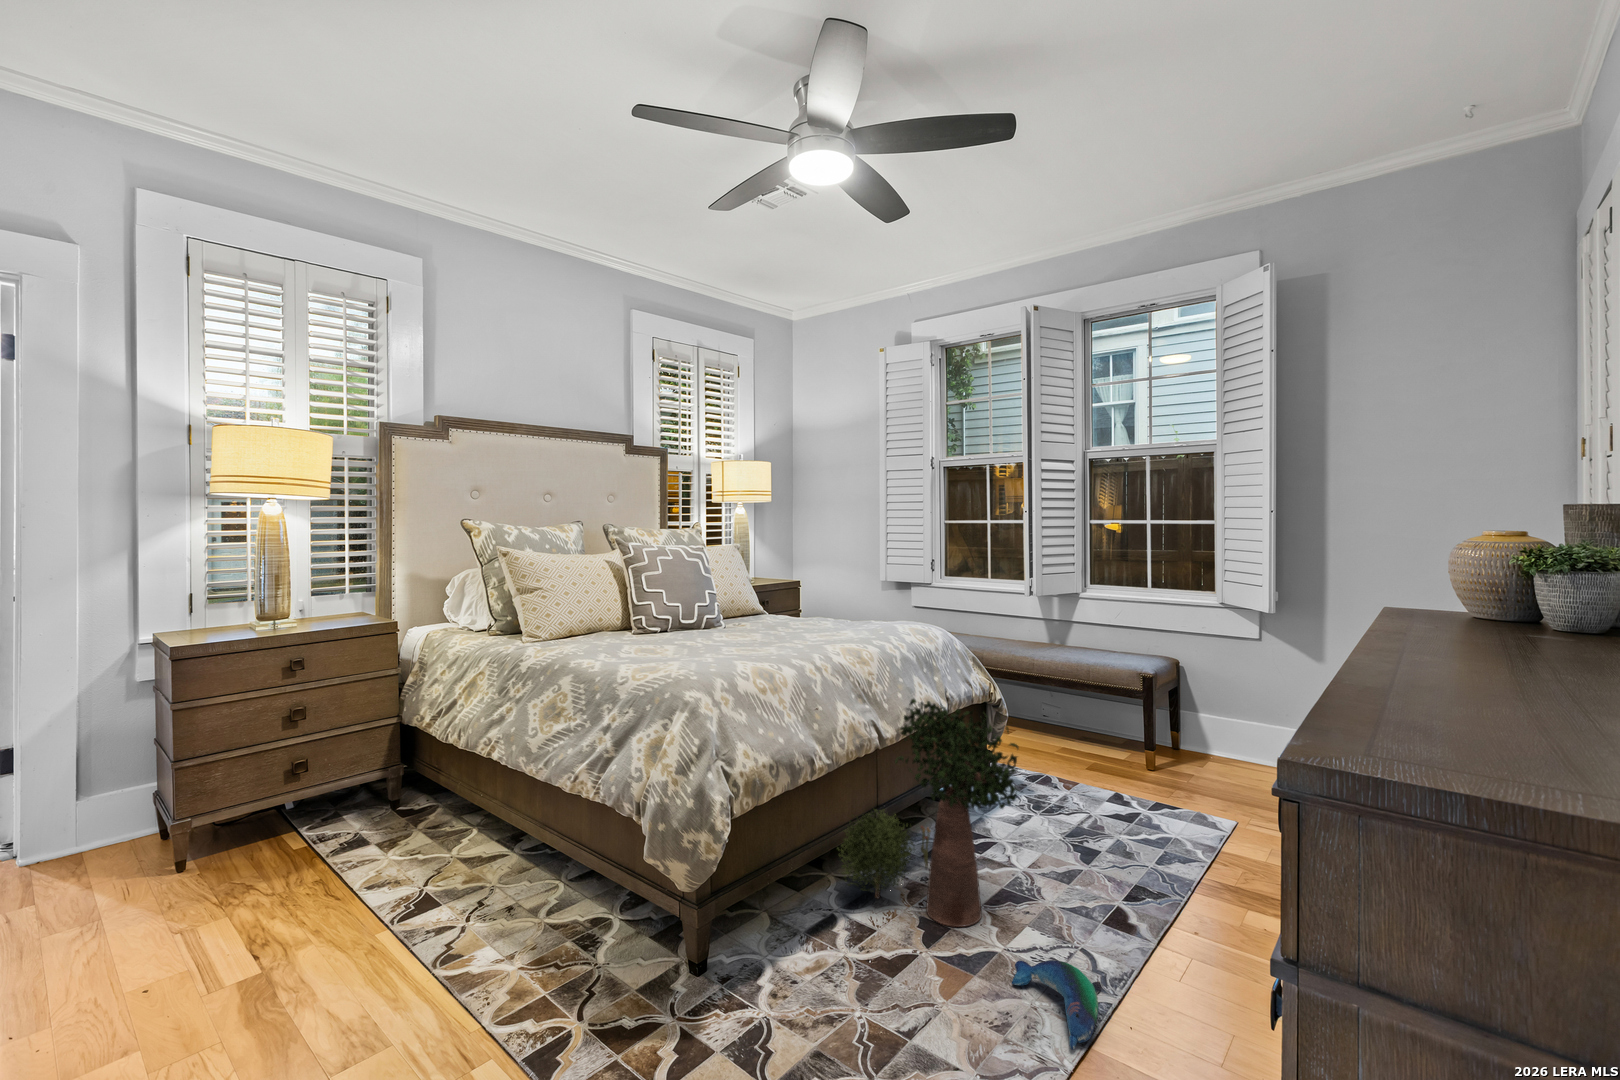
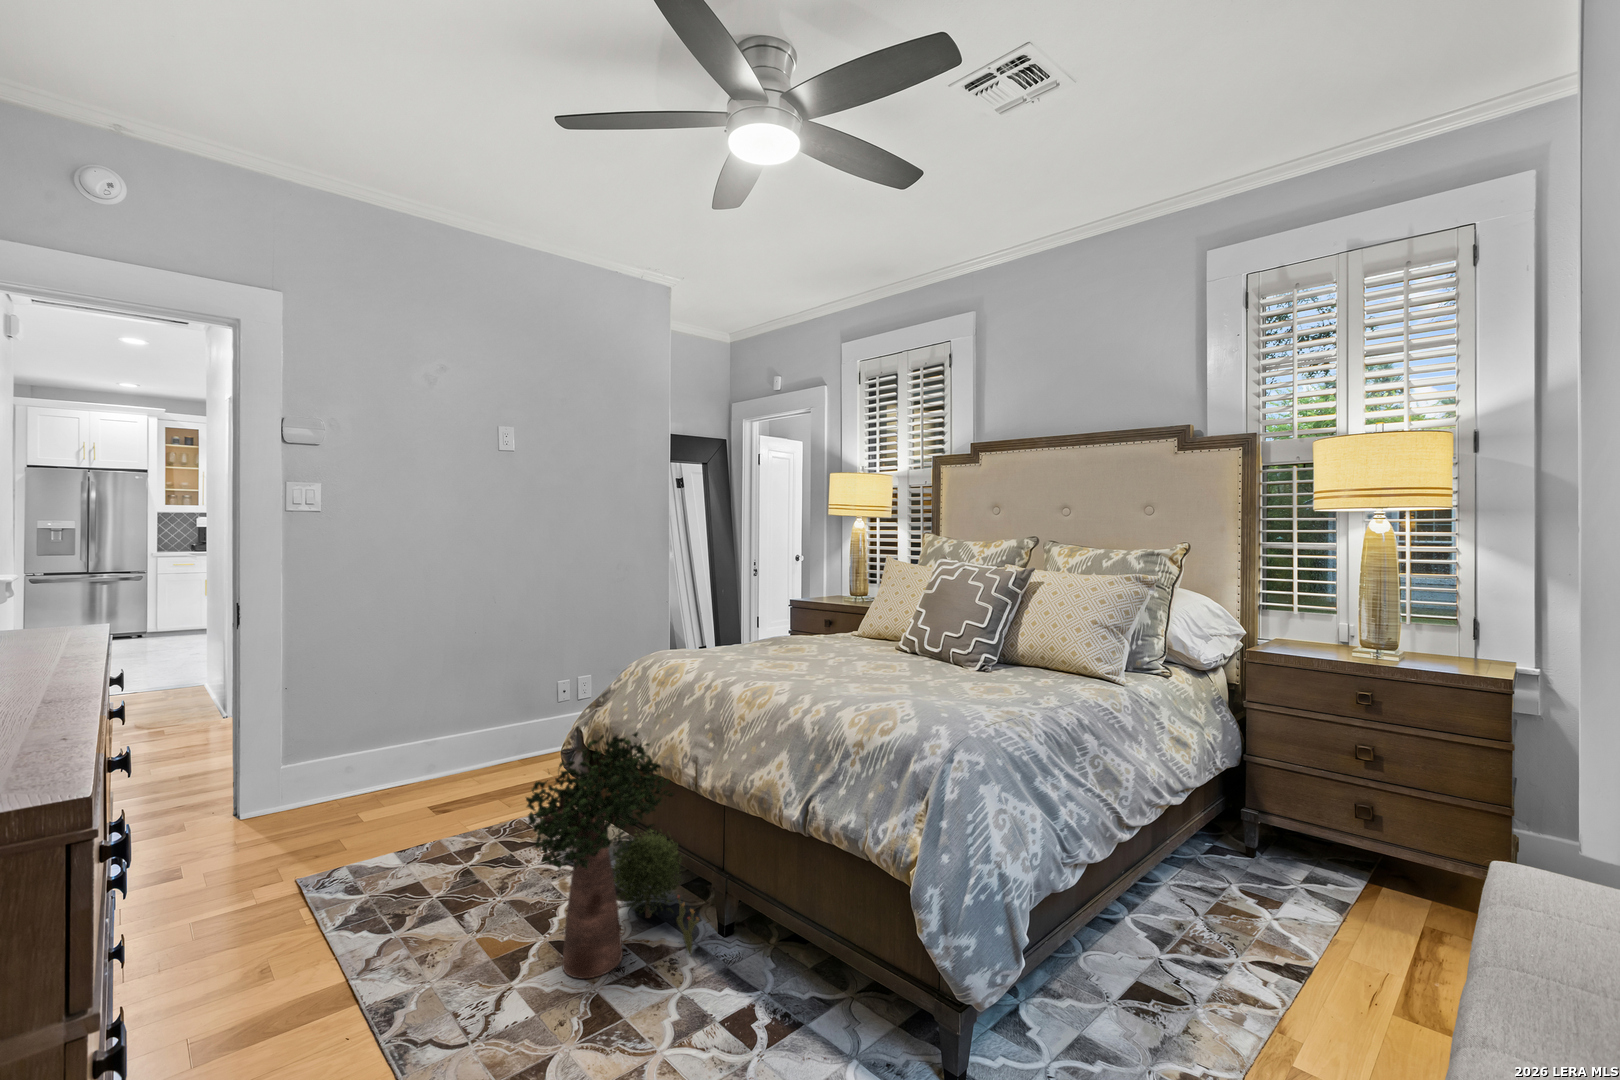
plush toy: present [1012,960,1102,1050] -> none [356,966,474,1005]

